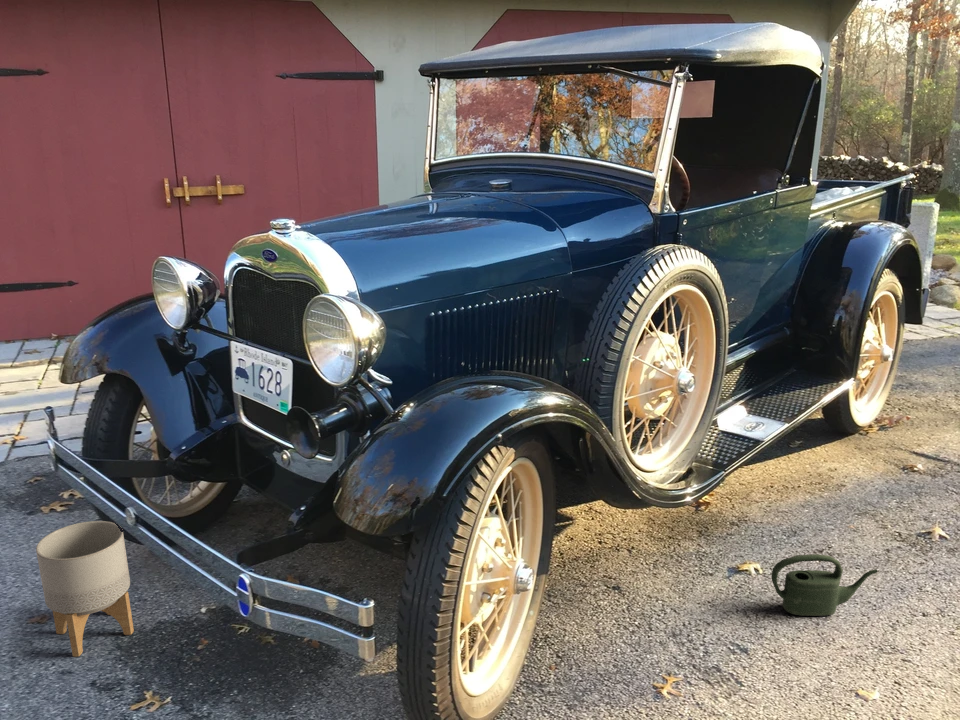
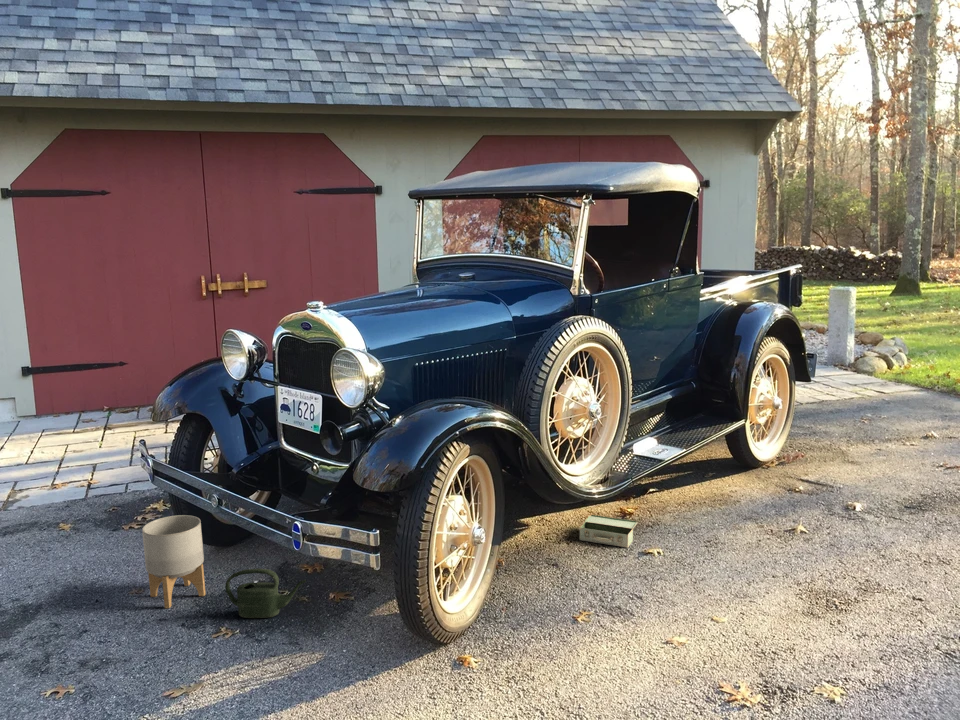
toolbox: none [646,510,724,561] -> present [580,515,637,548]
watering can: present [771,554,877,616] -> present [225,568,306,618]

